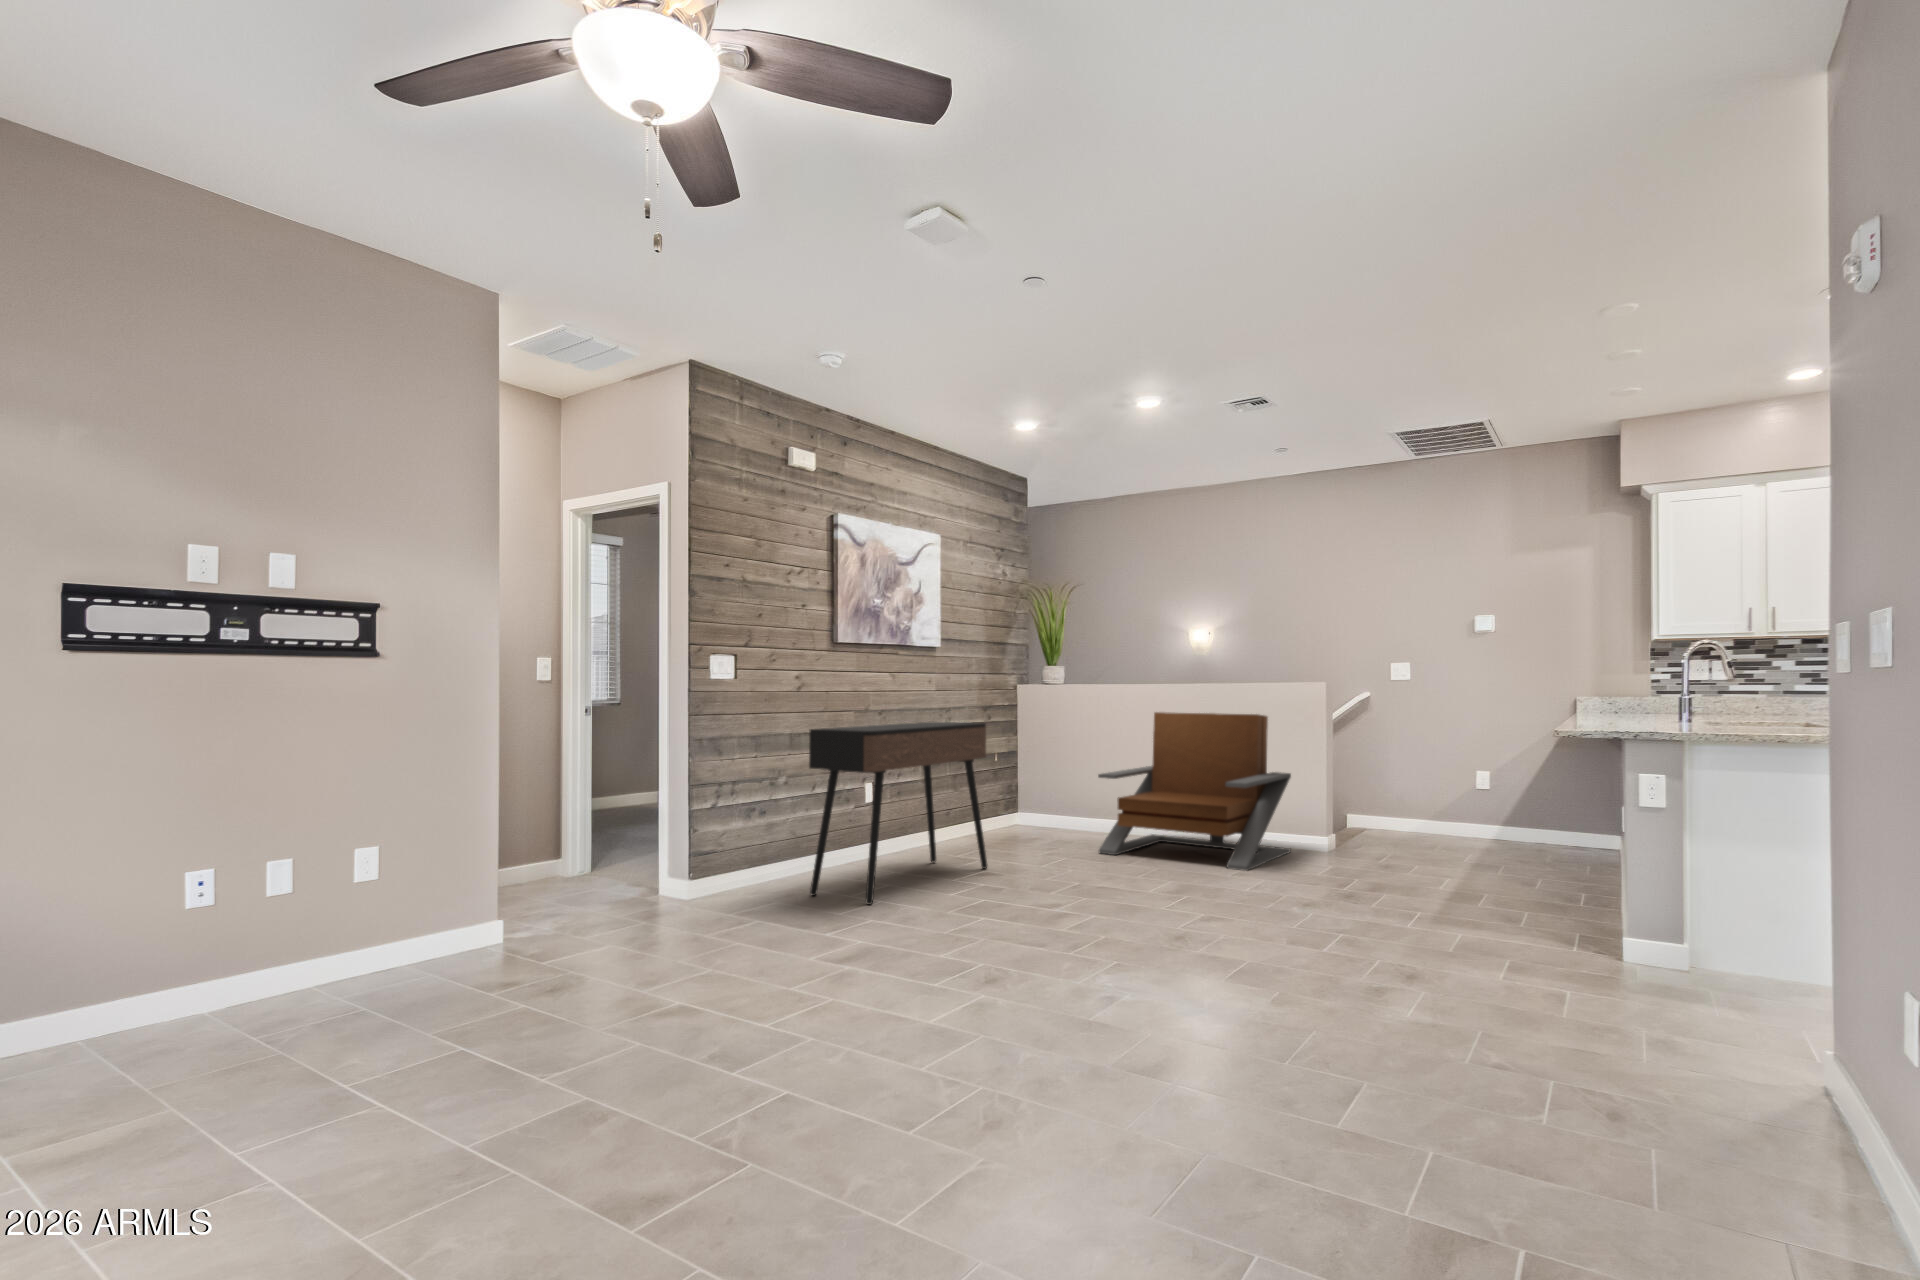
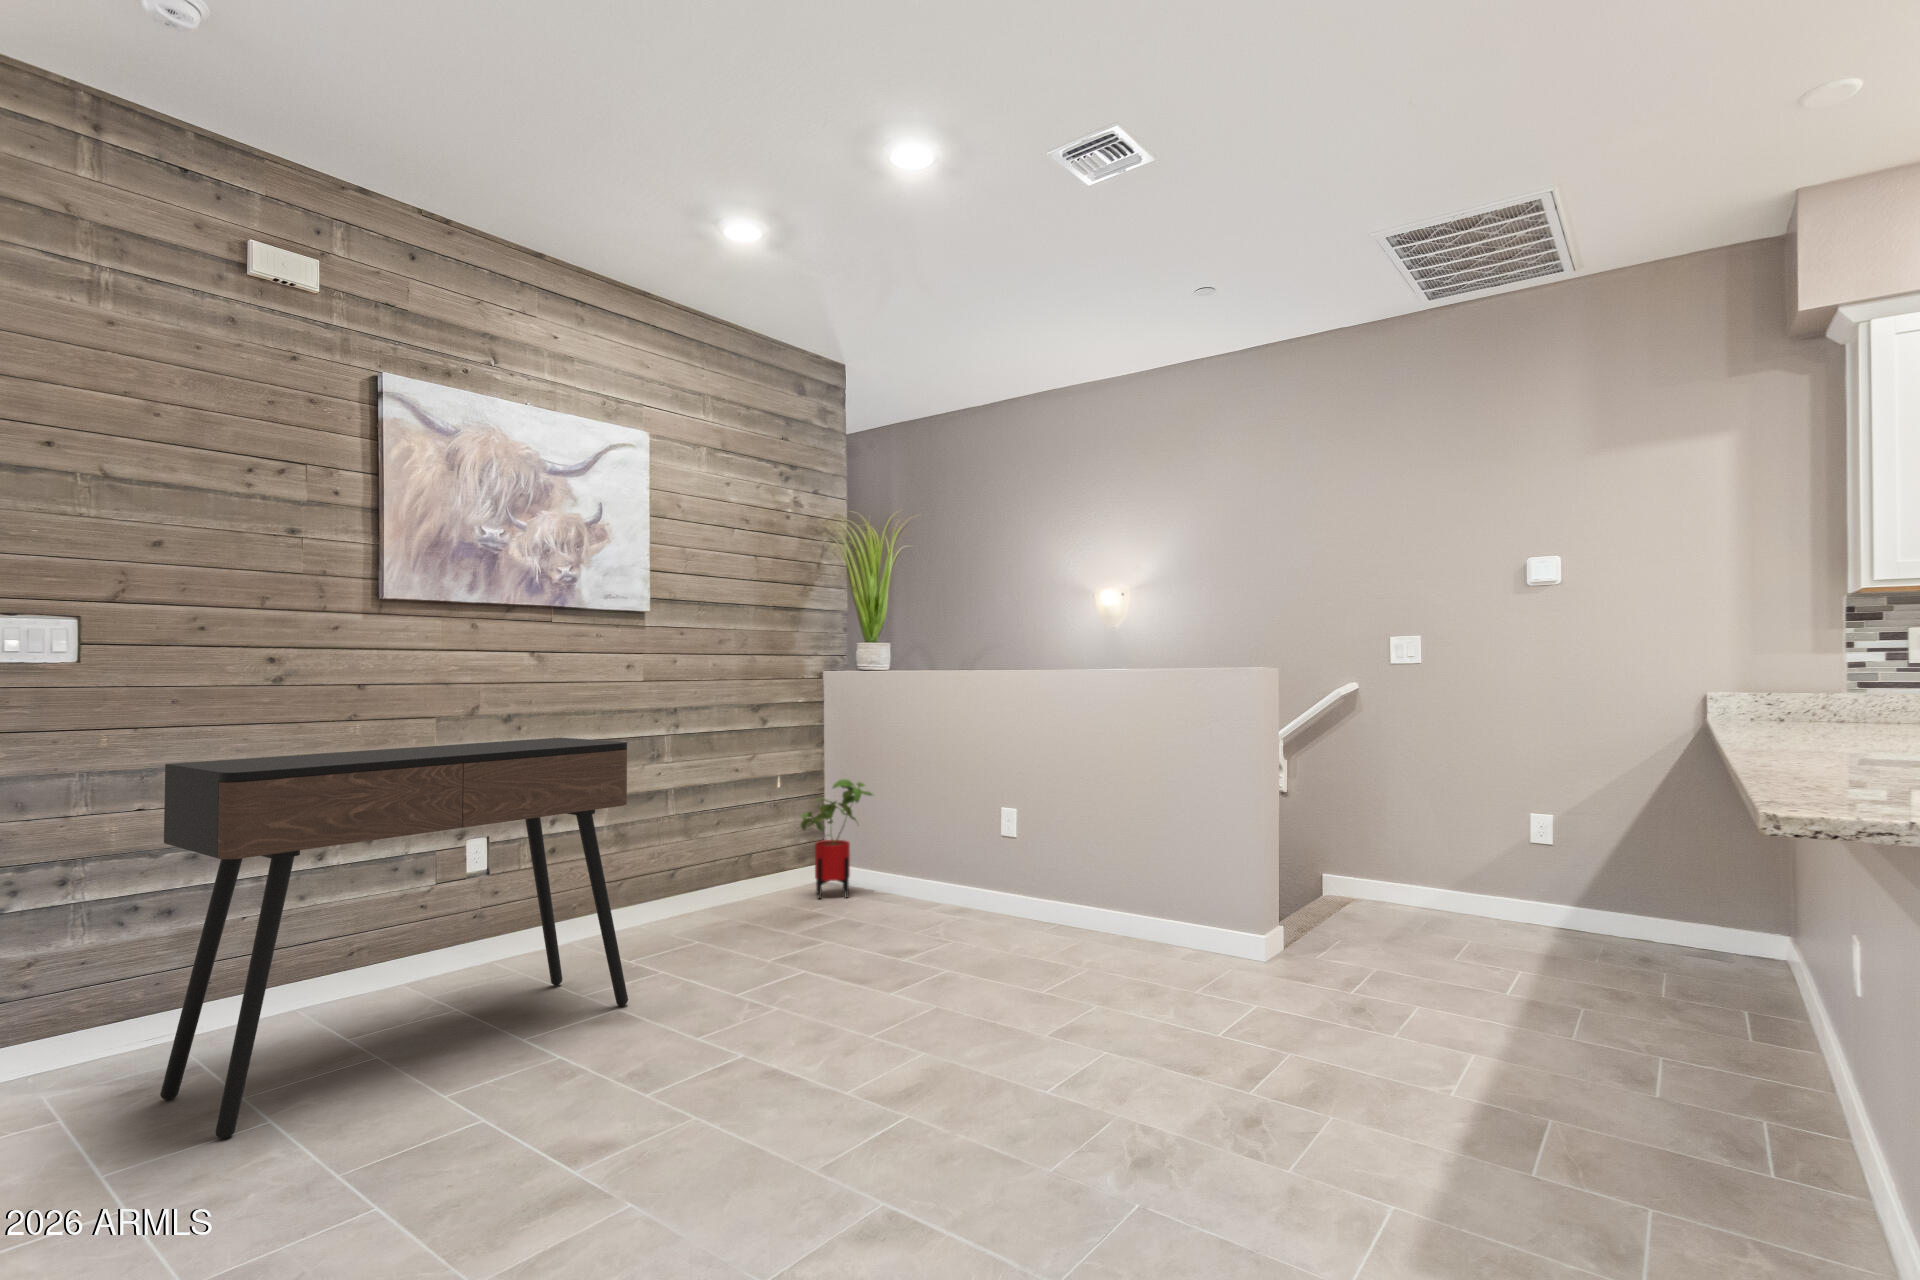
lounge chair: present [1098,712,1291,871] -> none [869,718,1203,1018]
house plant: none [1017,754,1065,831] -> present [801,779,873,899]

